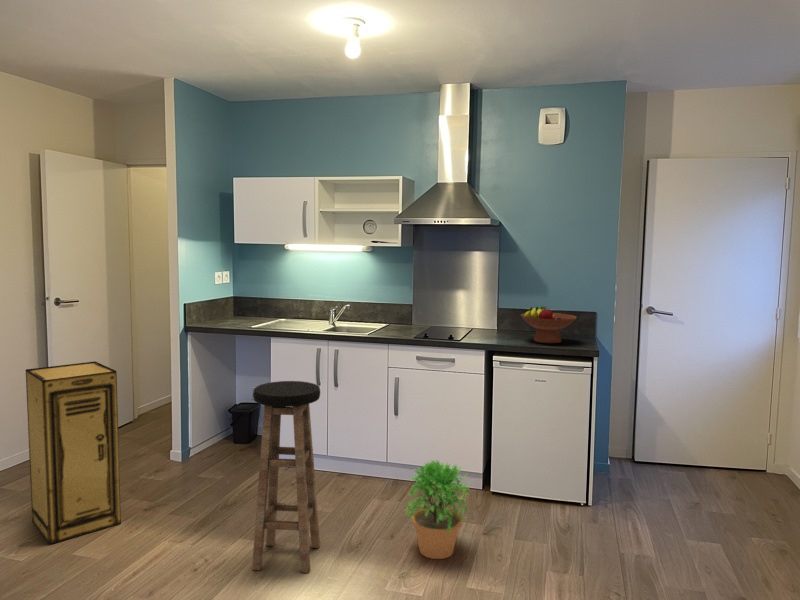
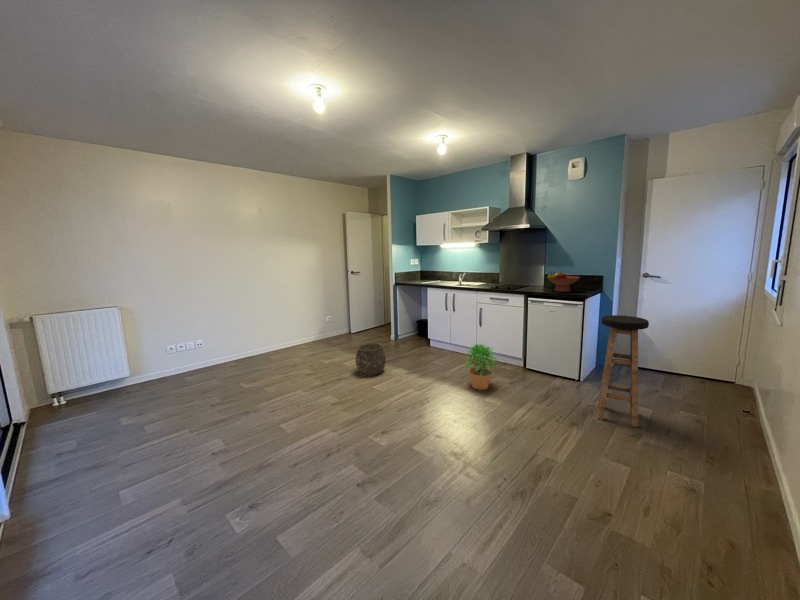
storage cabinet: present [26,361,121,544] -> none [331,295,362,361]
bar stool: present [252,381,320,573] -> present [598,315,649,427]
woven basket: none [126,485,209,575] -> present [355,343,386,376]

